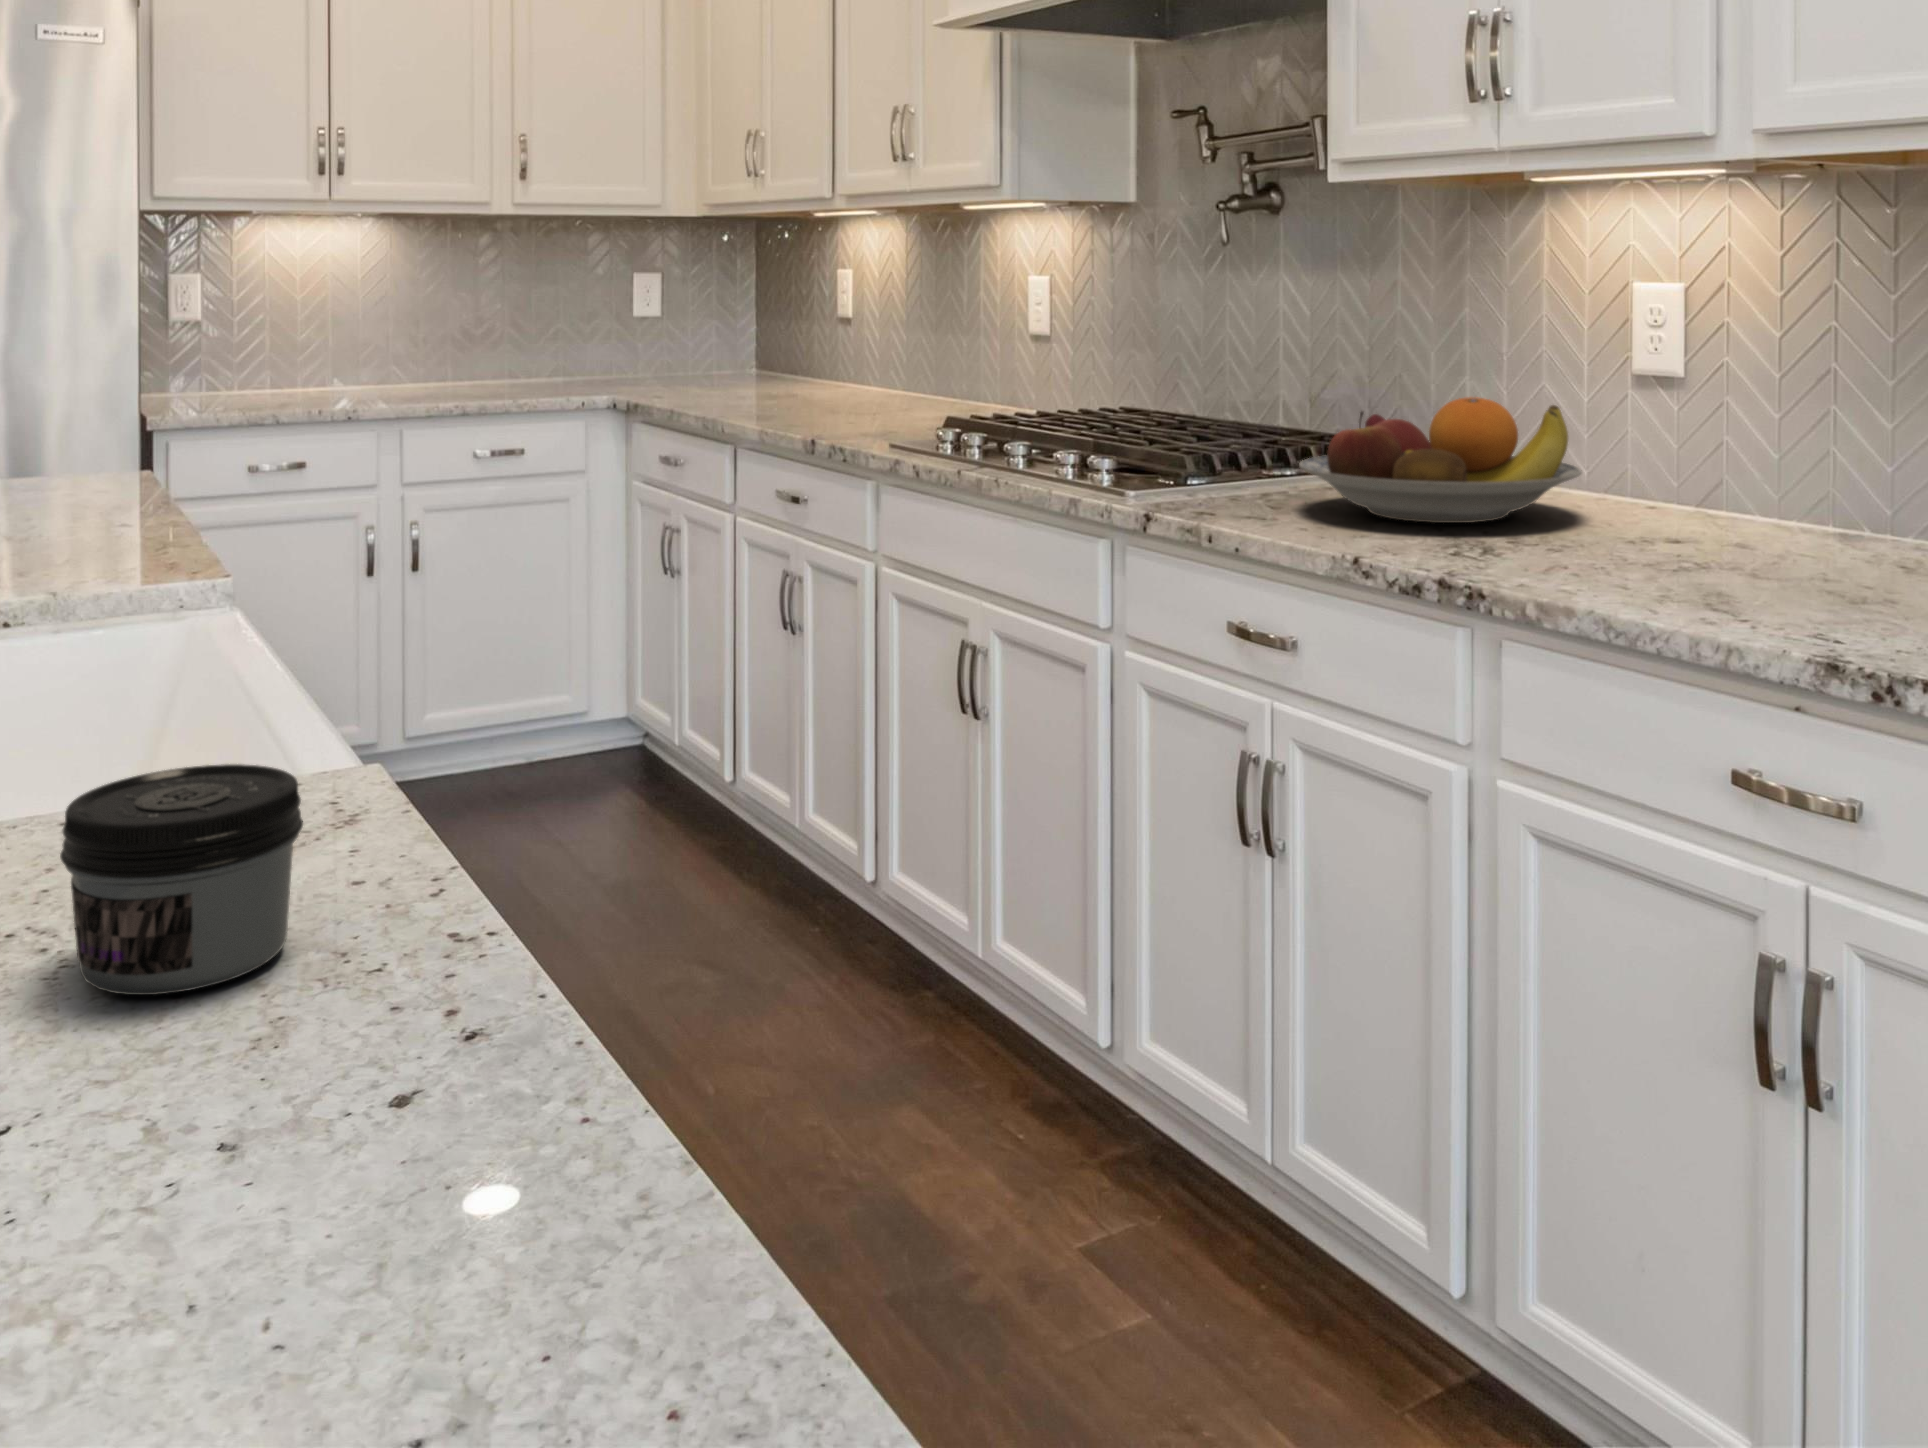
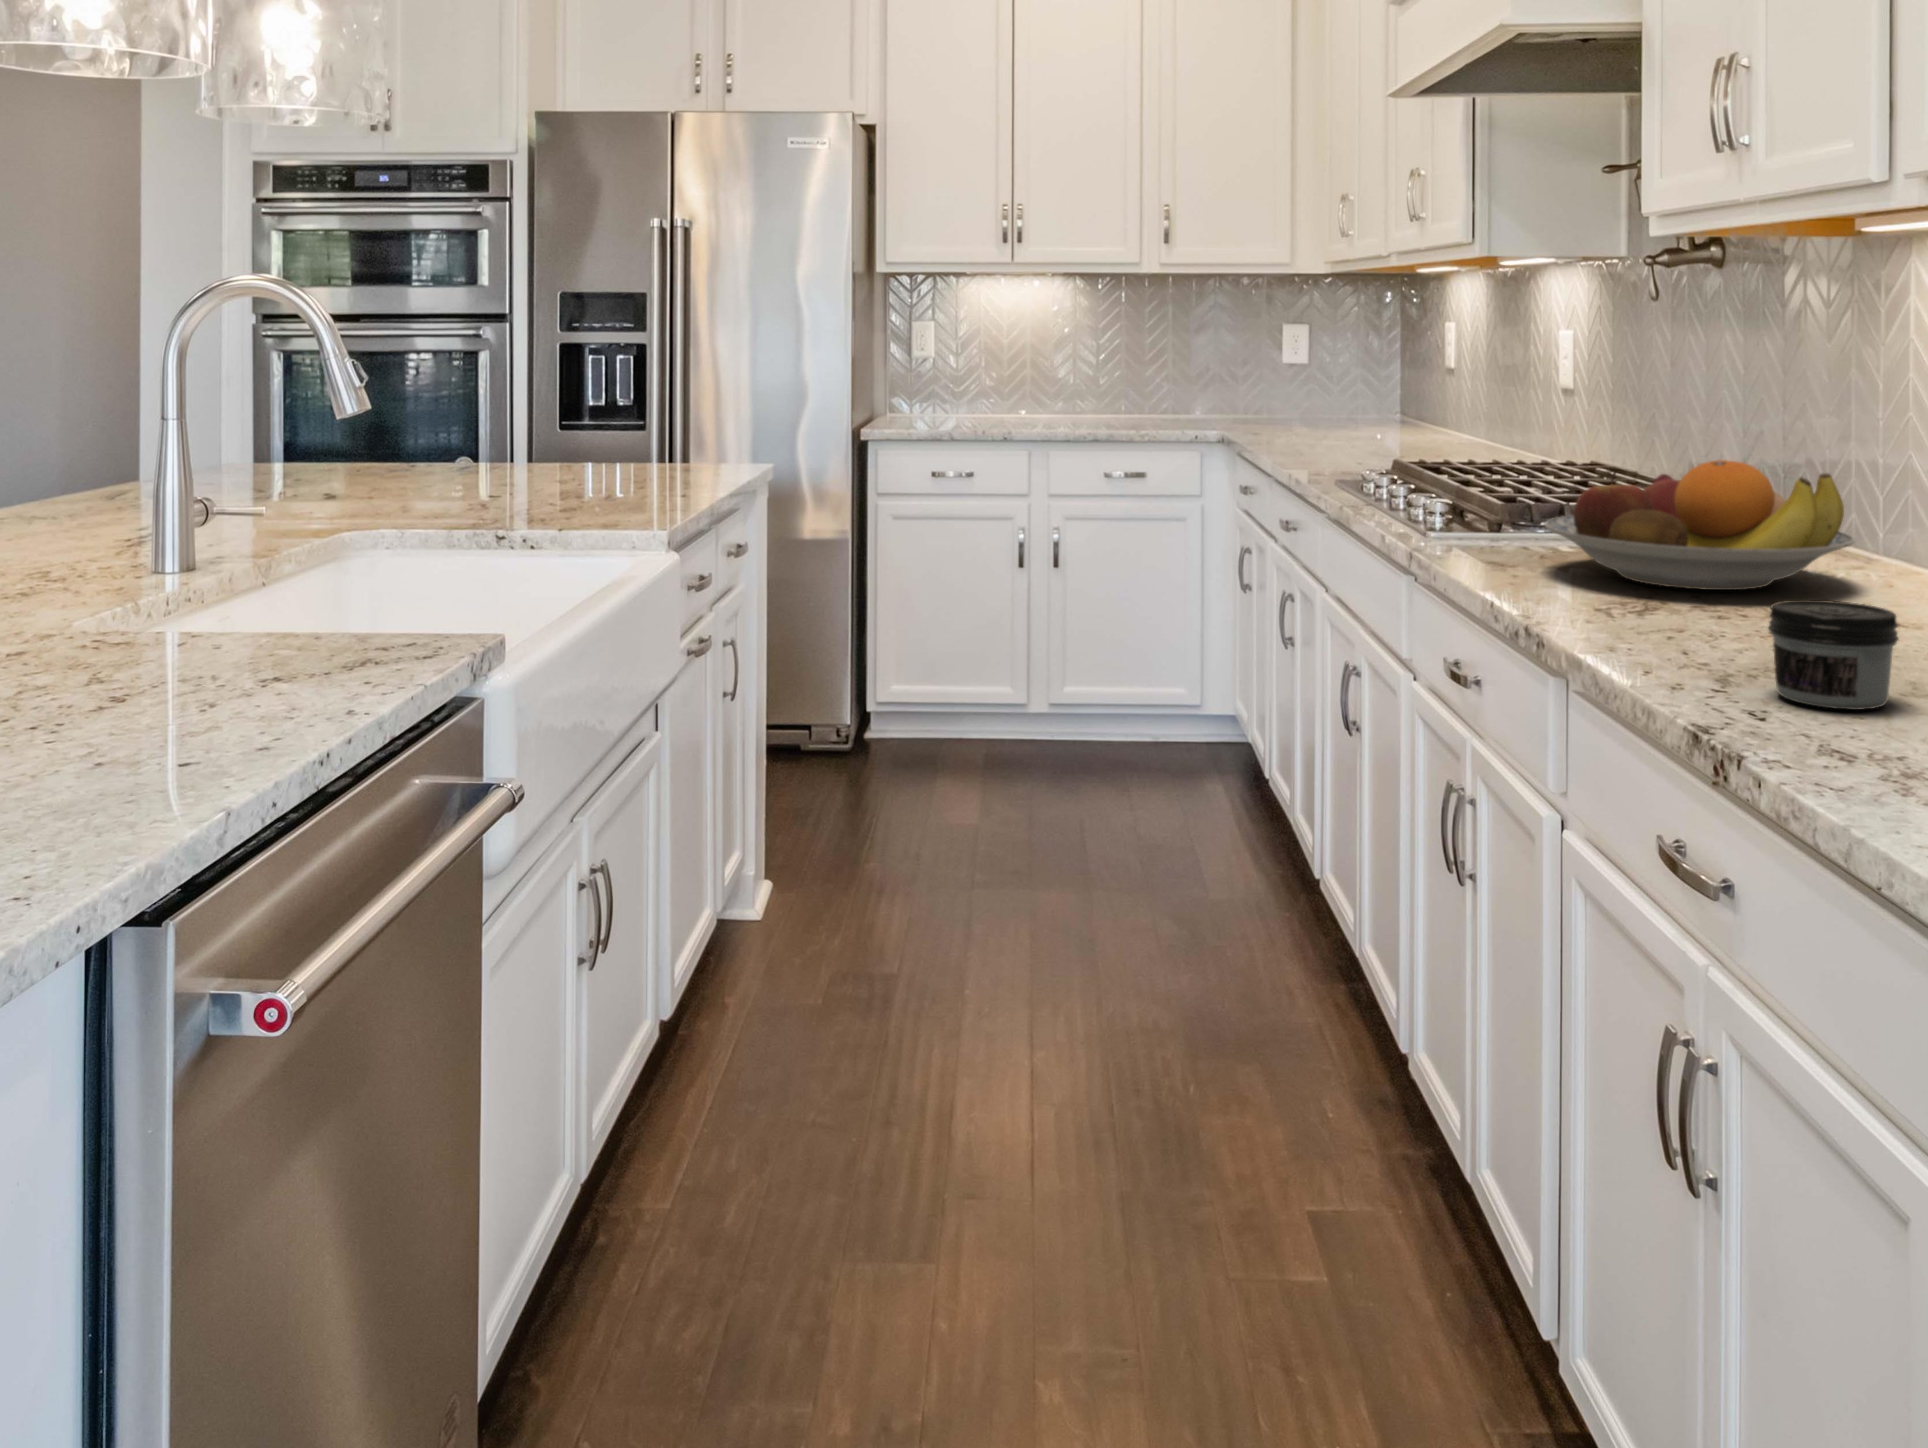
jar: present [60,764,303,995] -> present [1768,600,1899,710]

